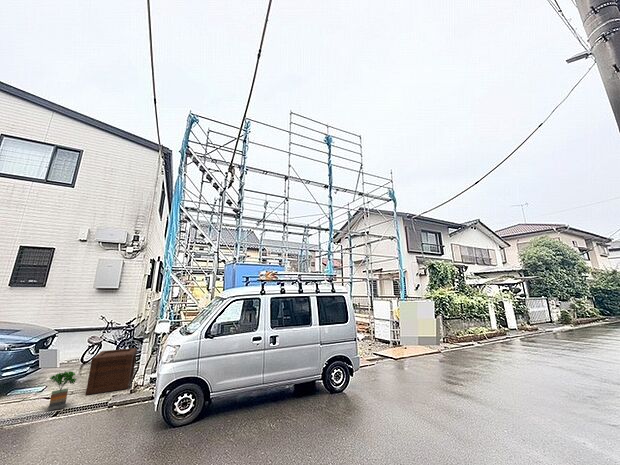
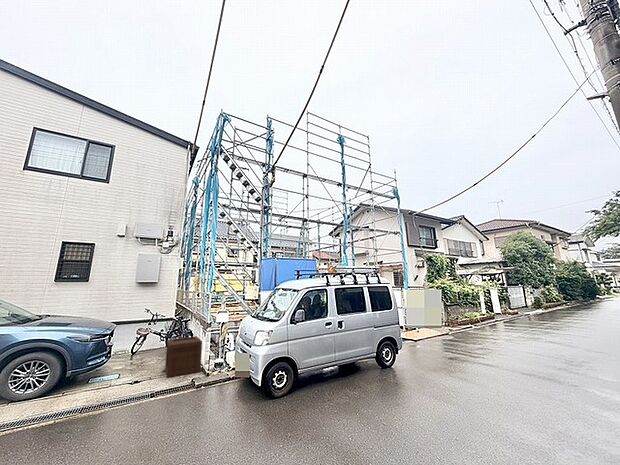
potted tree: present [48,371,76,411] -> none [143,356,166,391]

